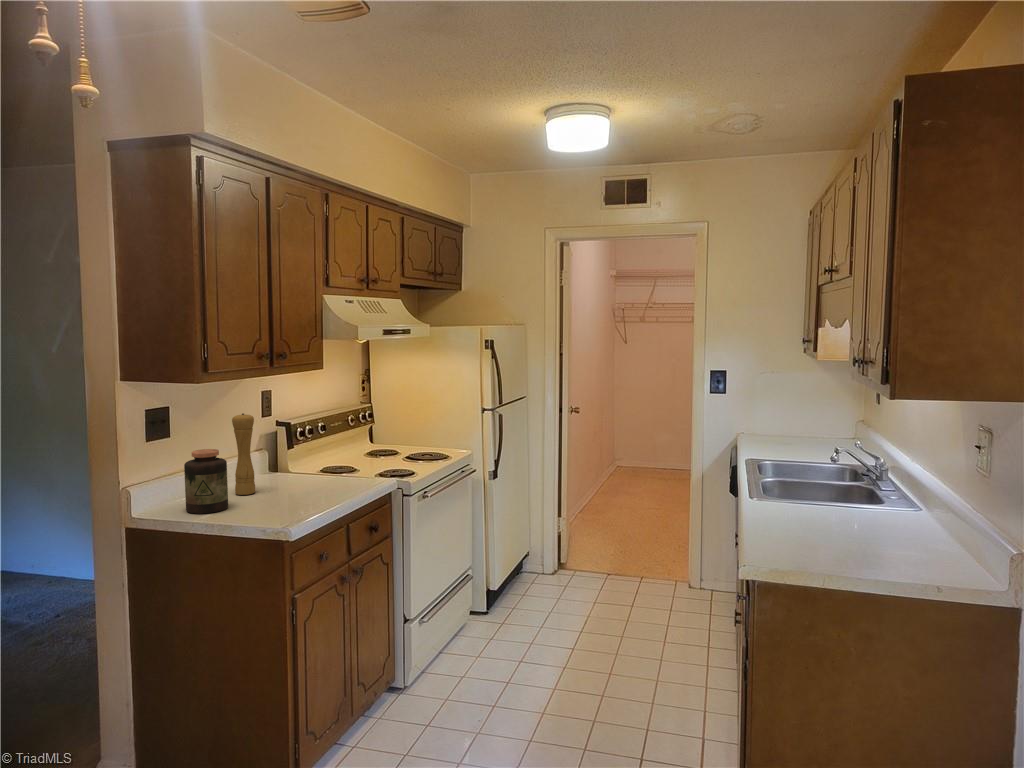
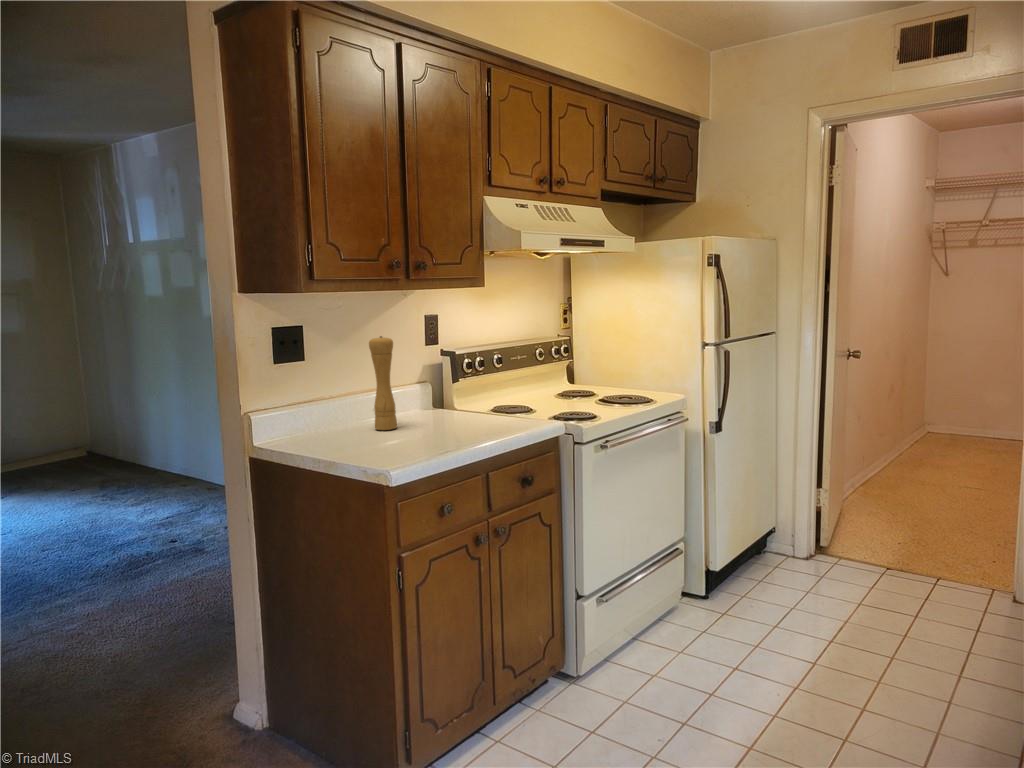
jar: present [184,449,228,514] -> none [302,374,352,448]

